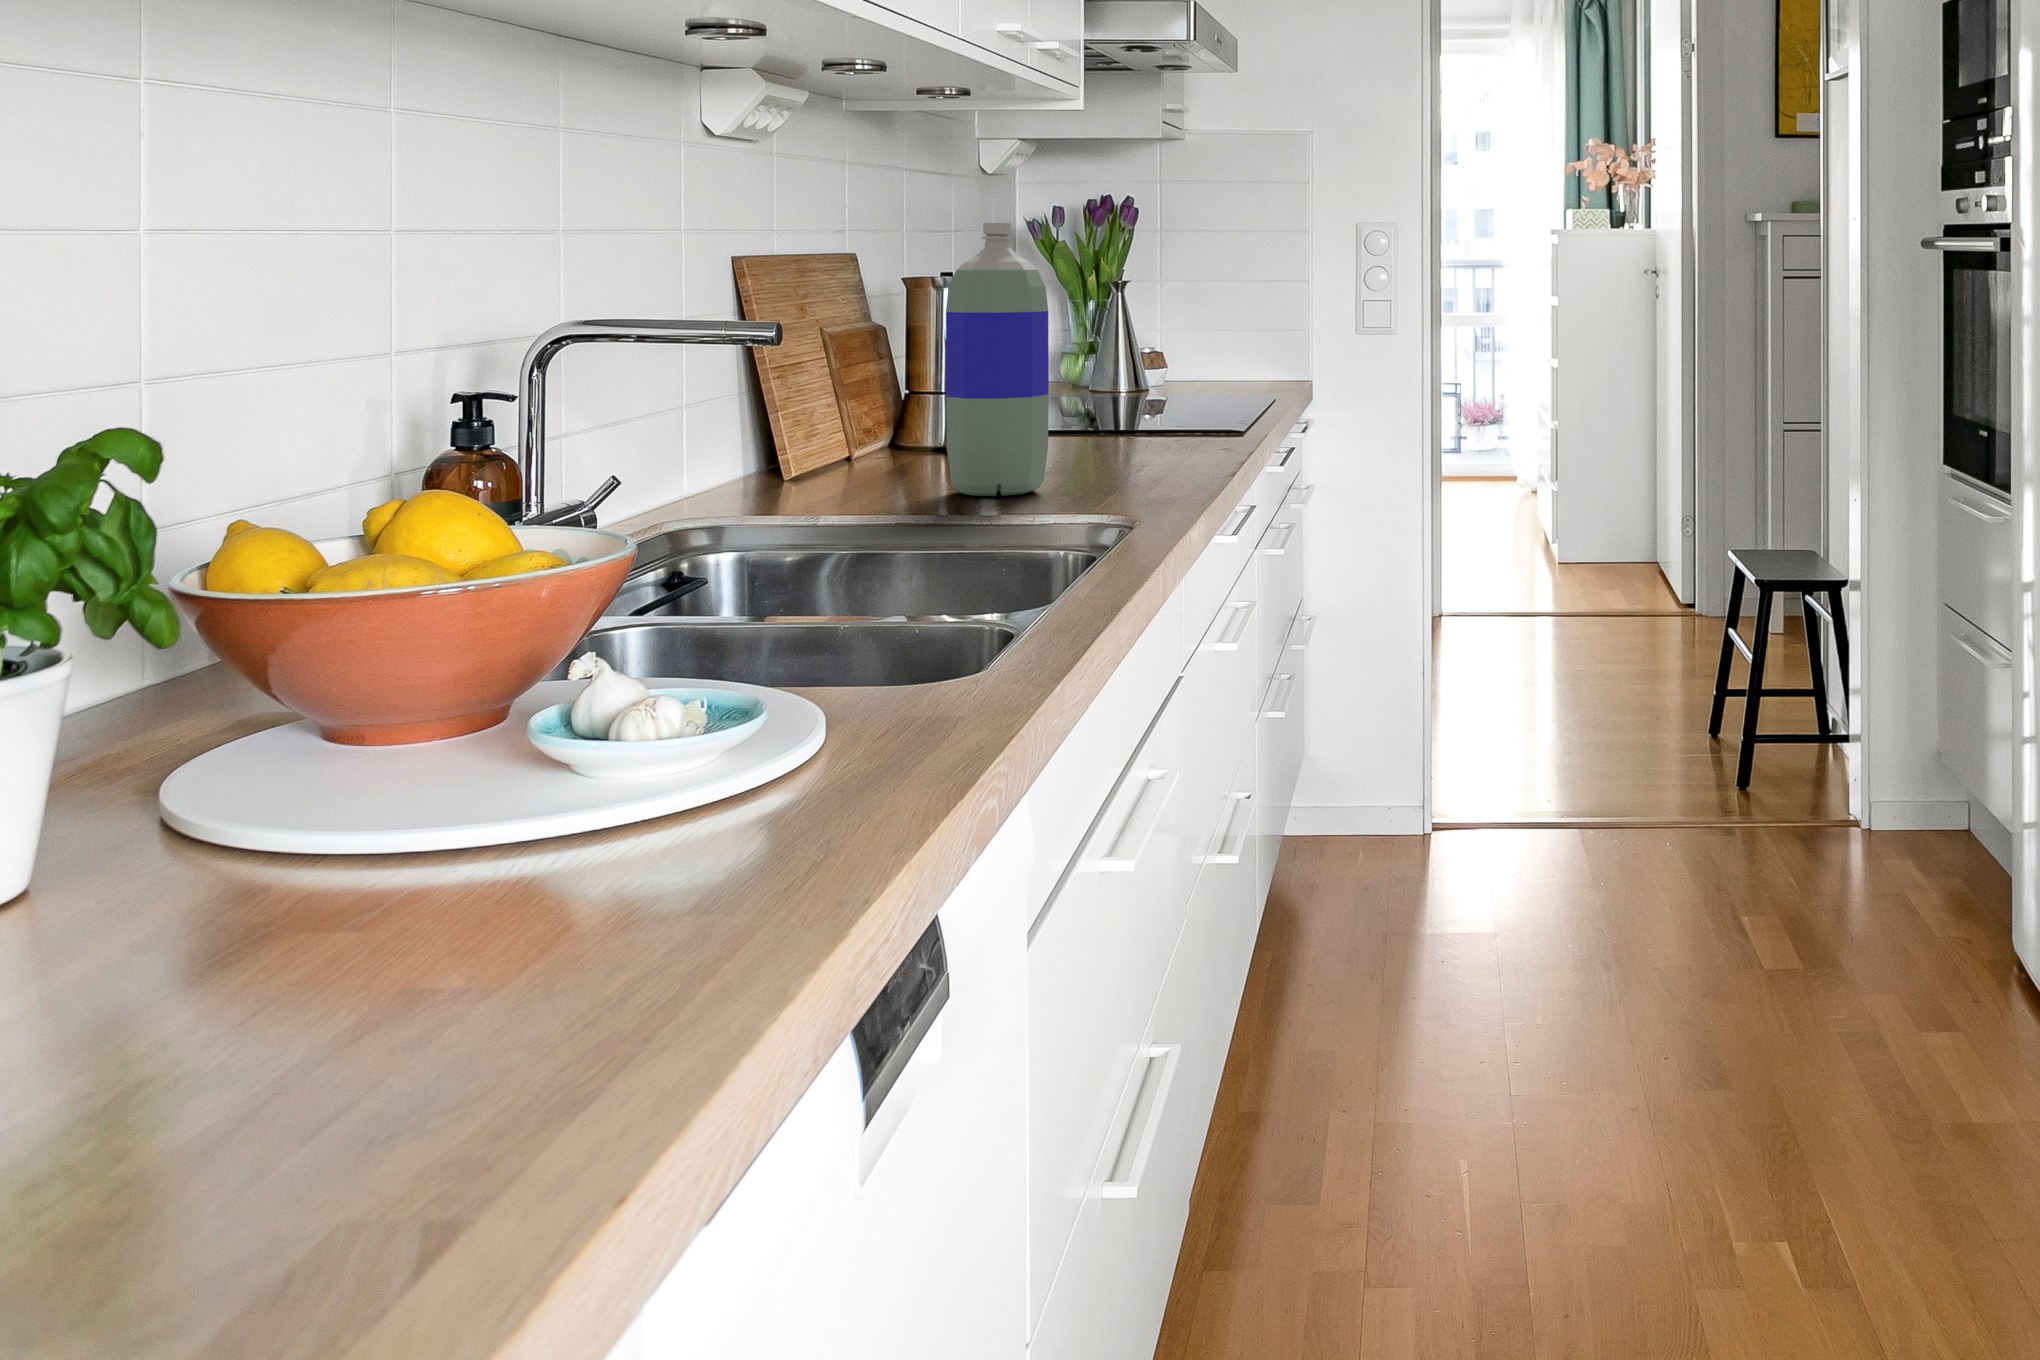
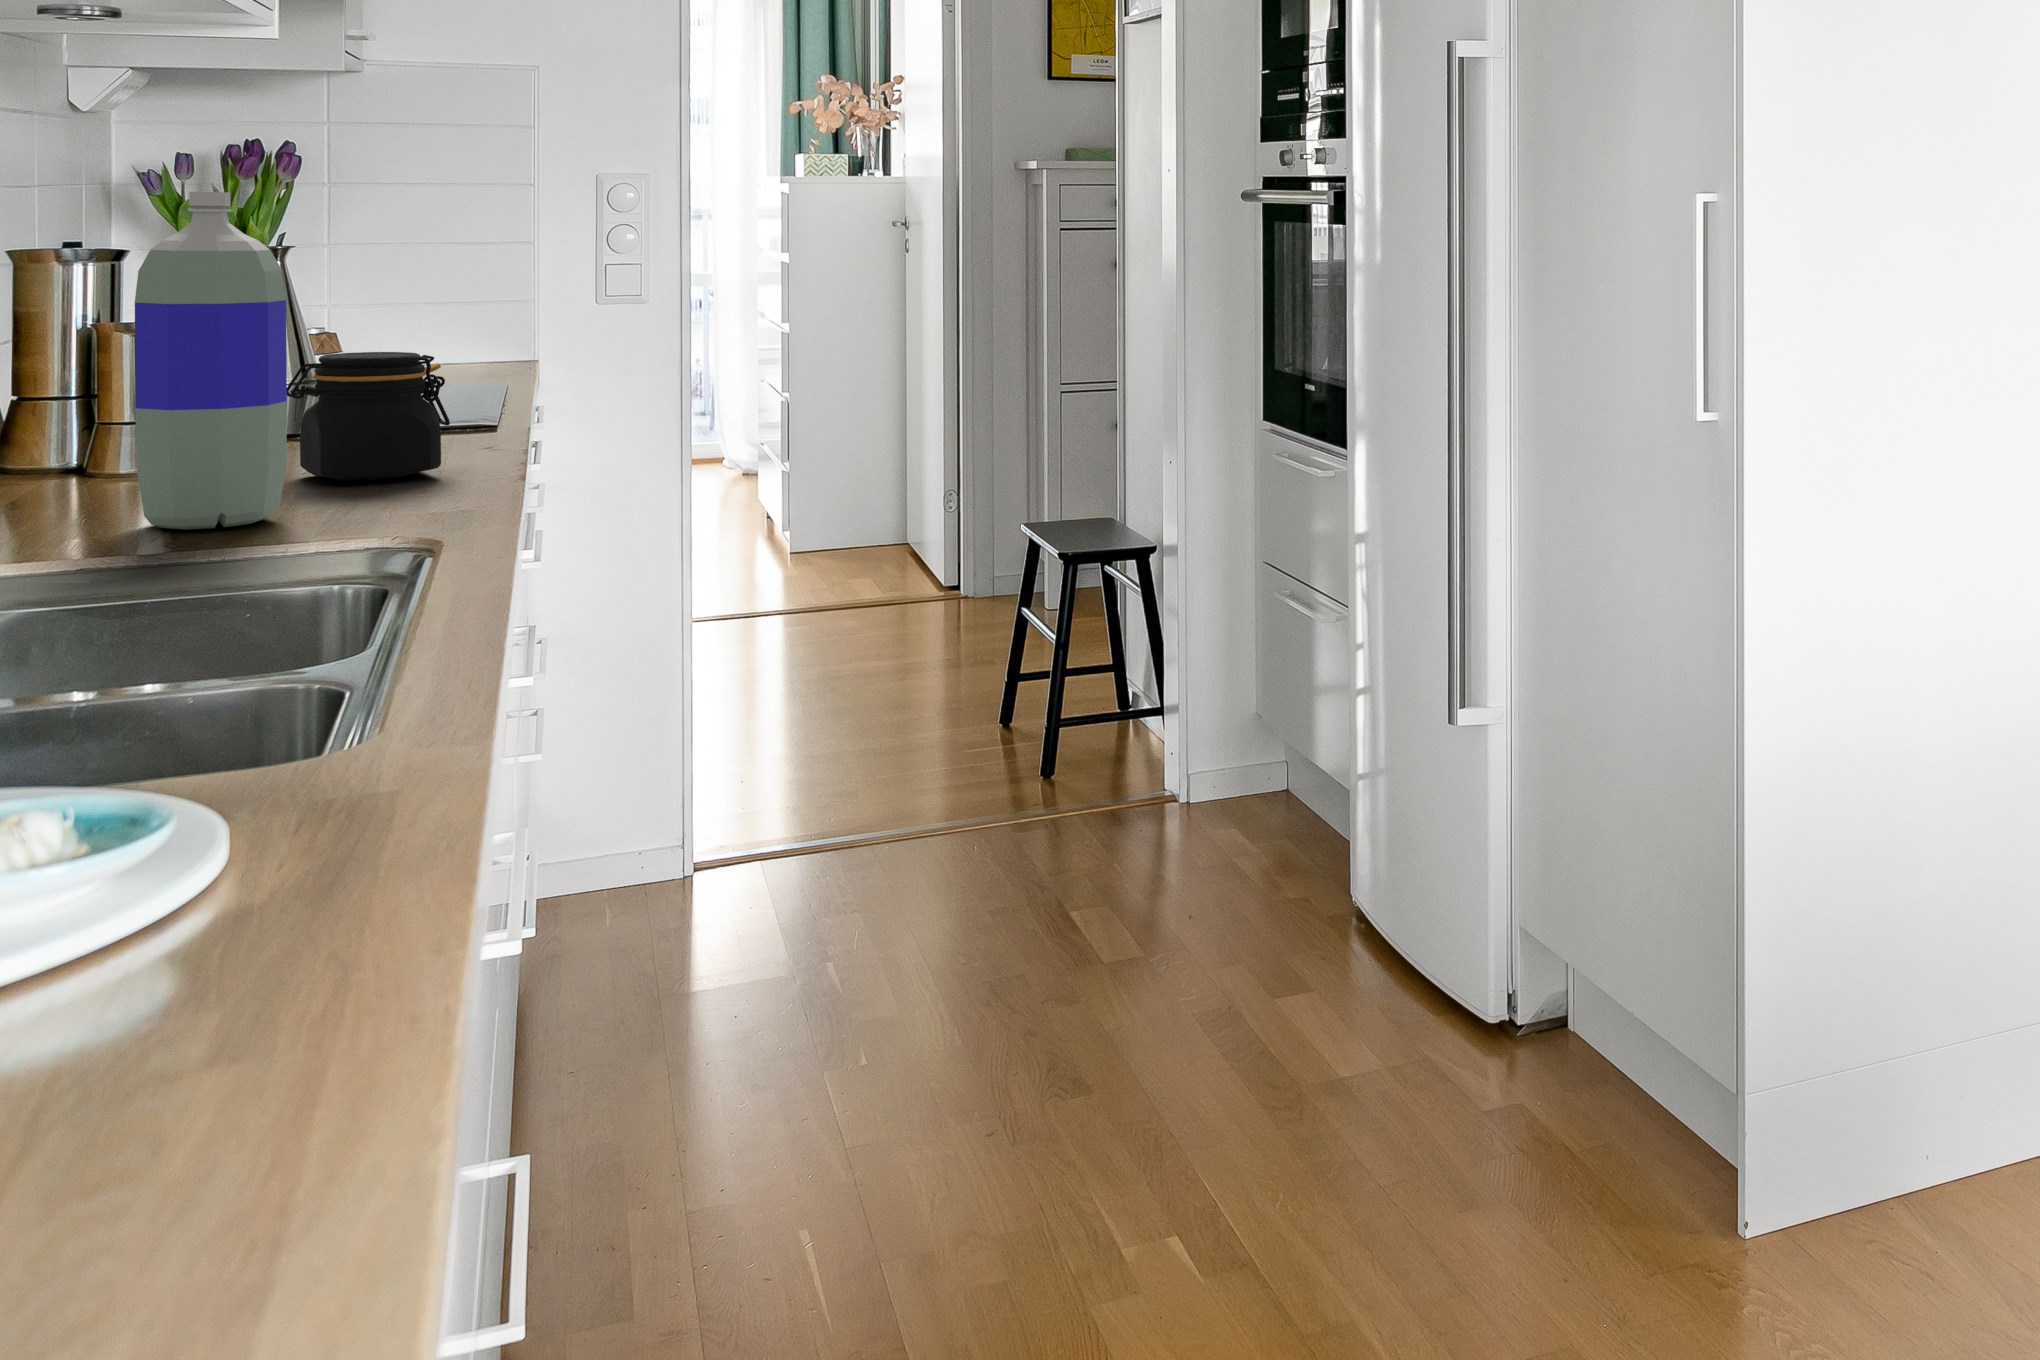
jar: none [1070,360,1187,466] -> present [287,352,450,481]

